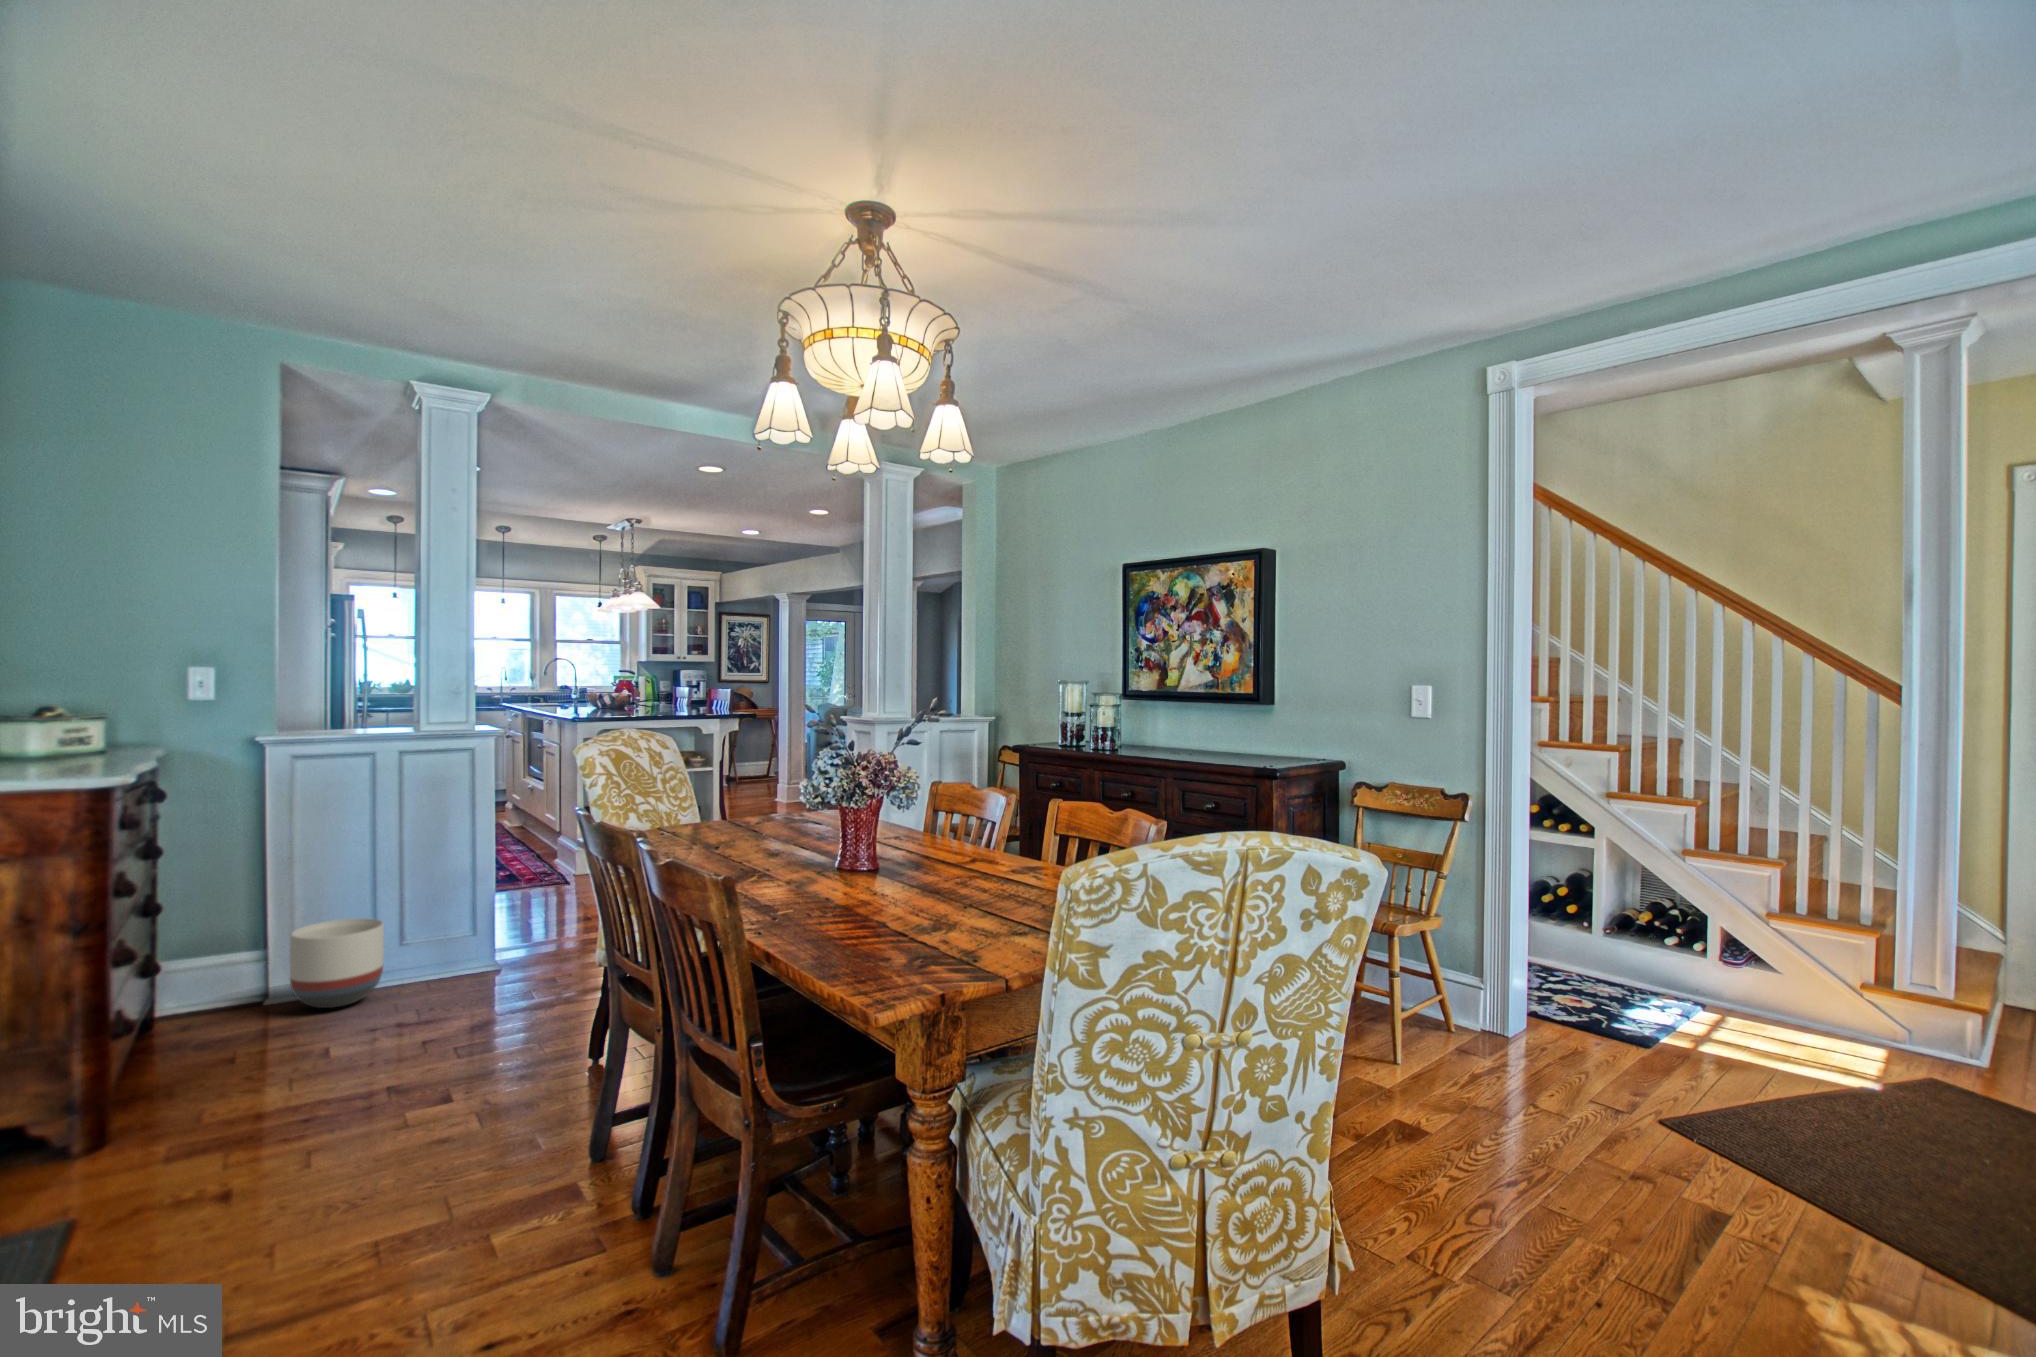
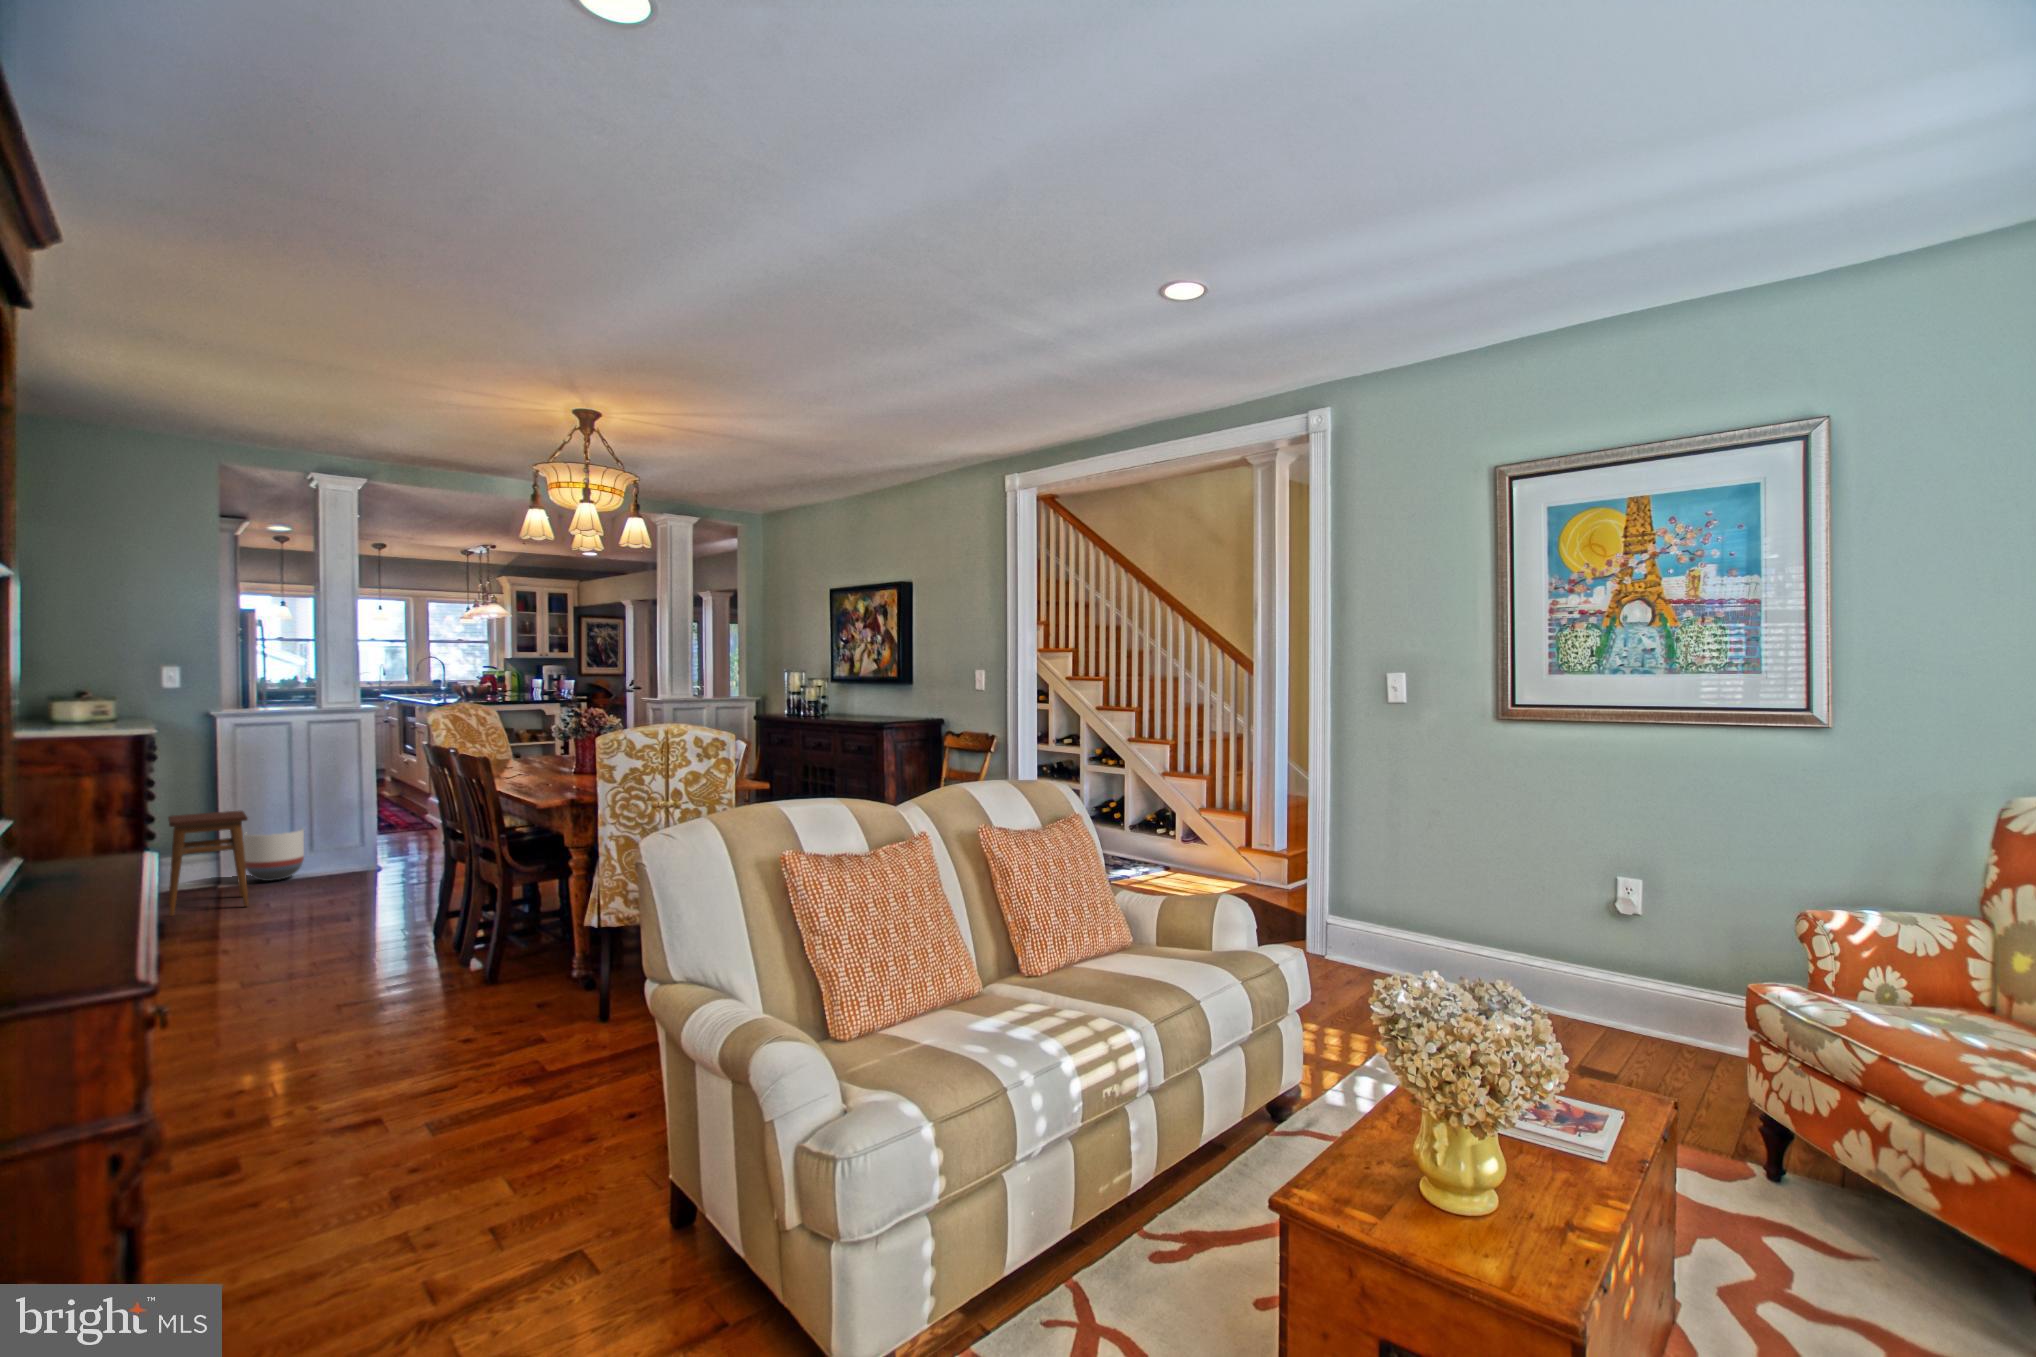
stool: none [133,908,280,1114] -> present [168,811,248,916]

